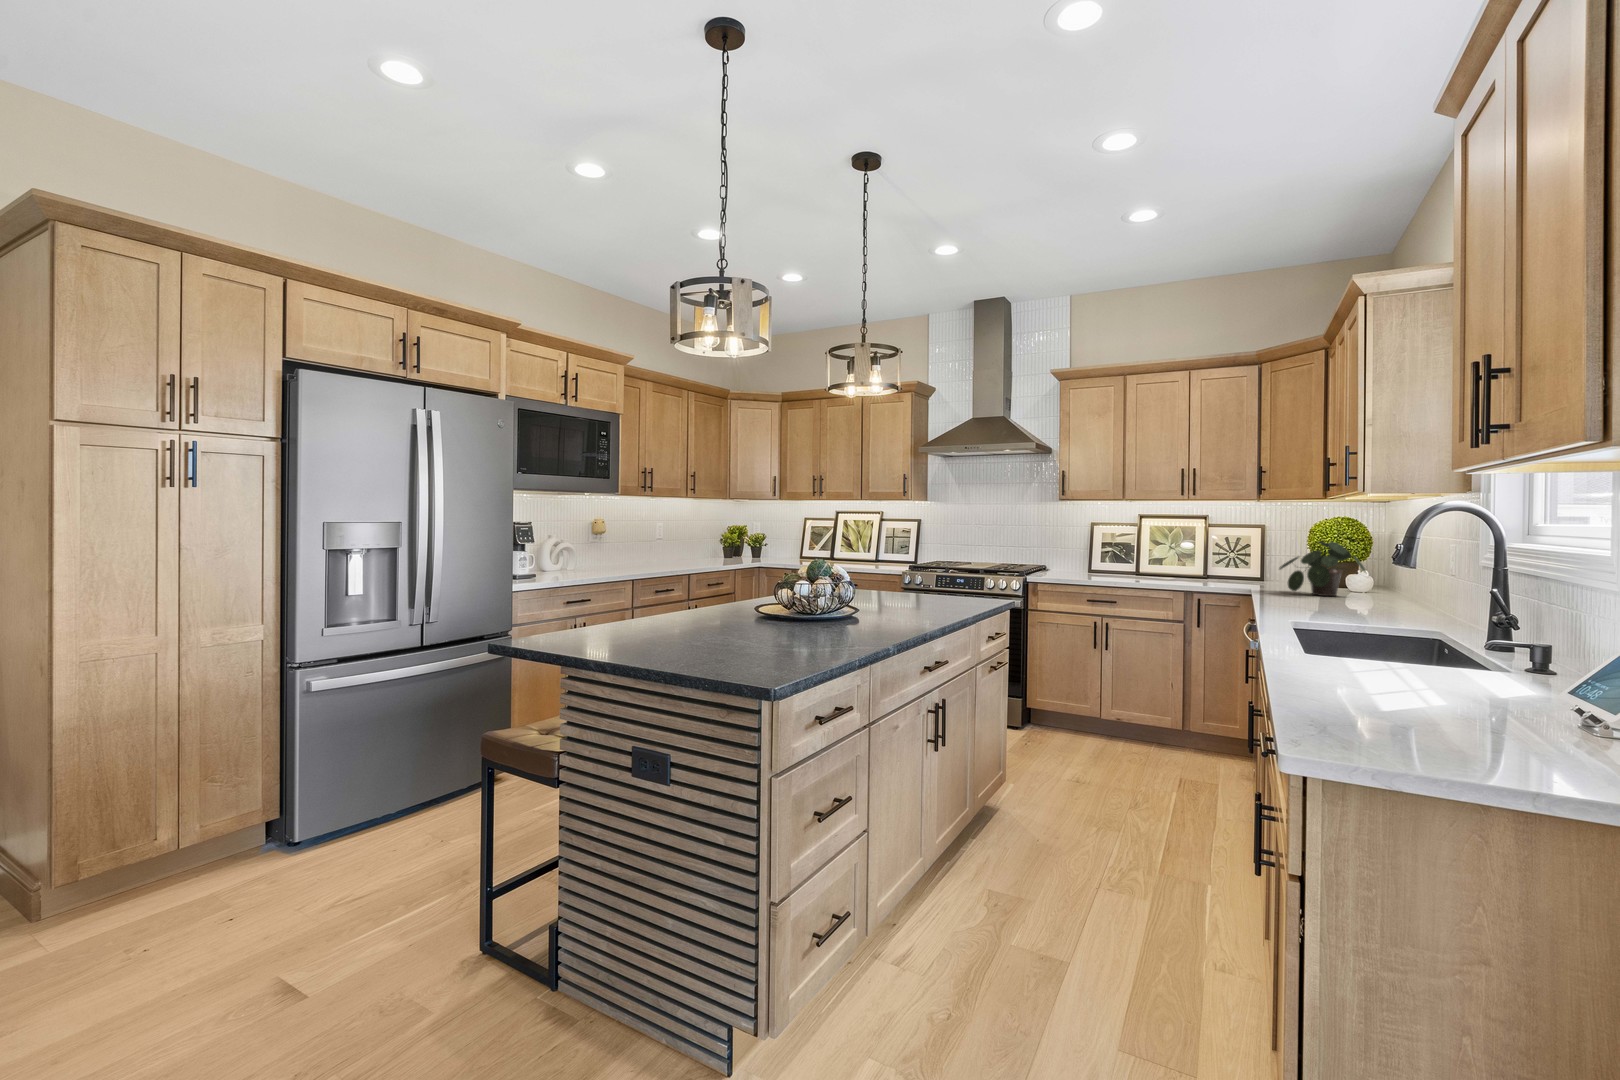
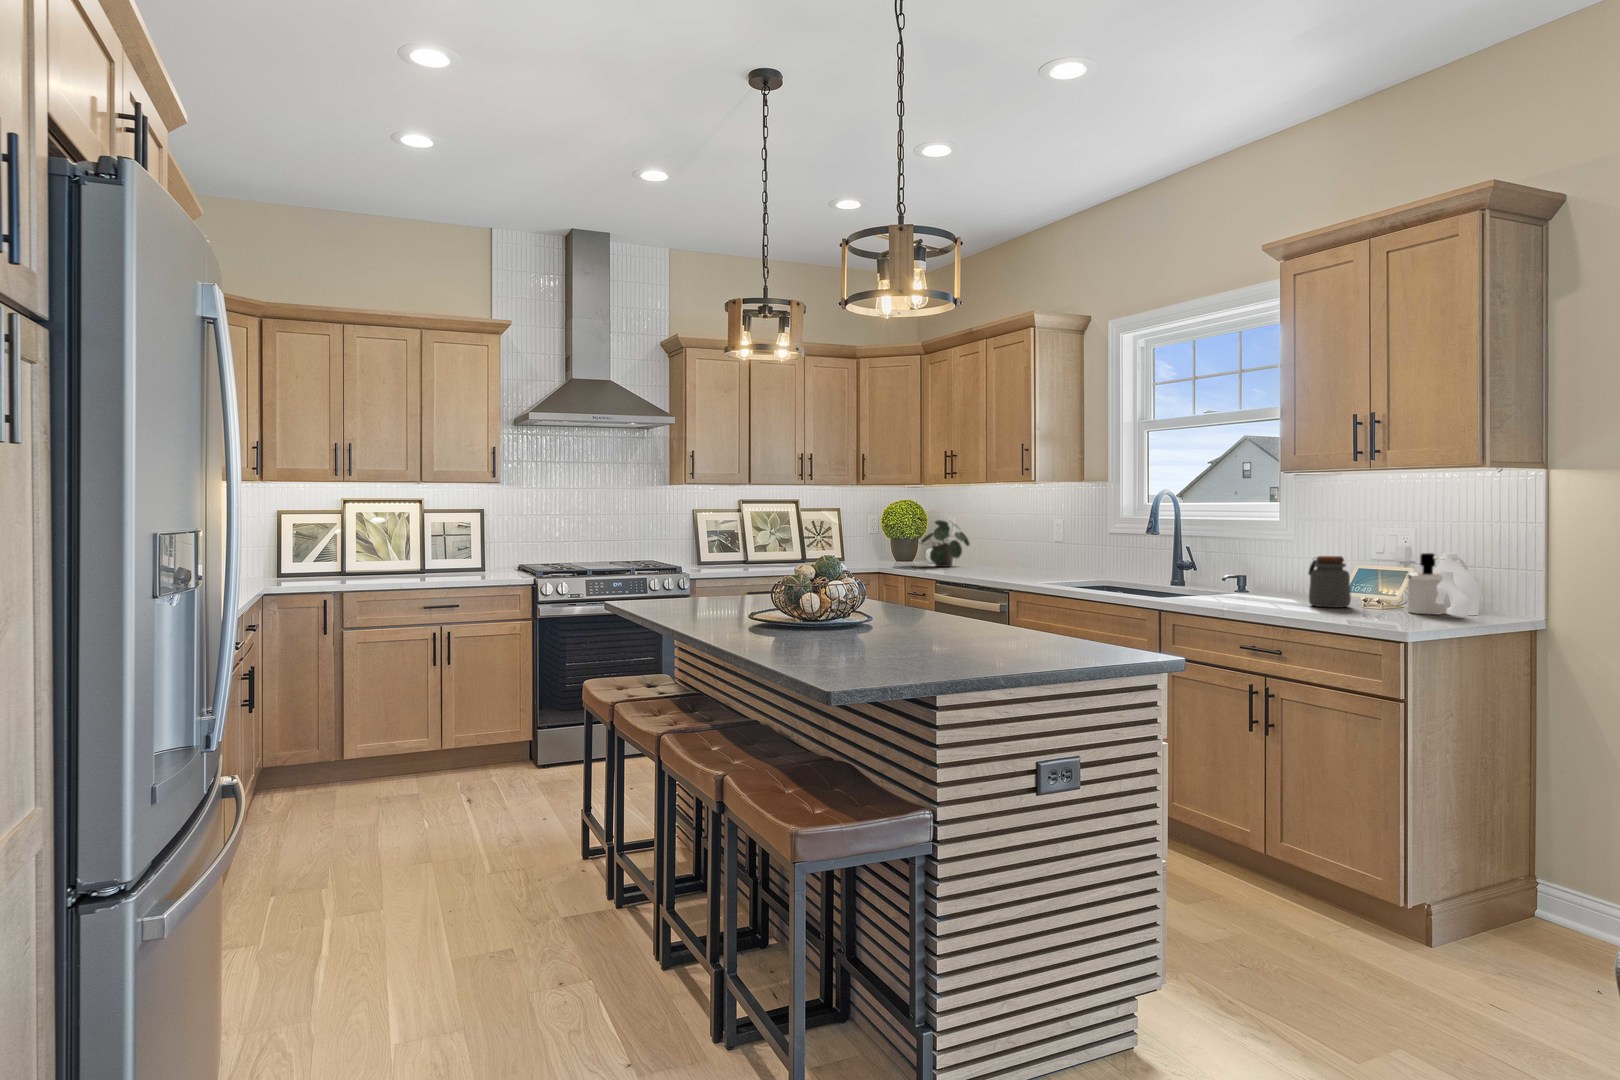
jar: none [1307,611,1383,700] -> present [1309,556,1351,607]
soap dispenser: none [1377,622,1466,743] -> present [1406,553,1467,614]

